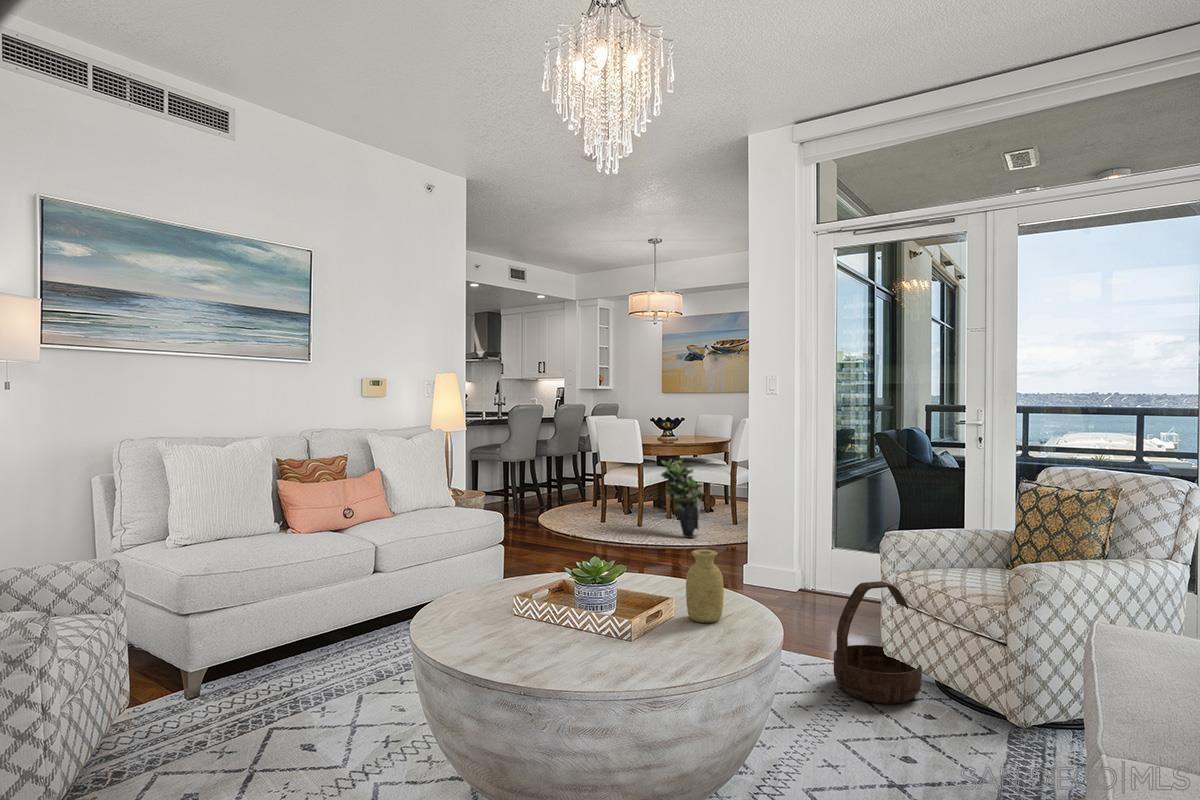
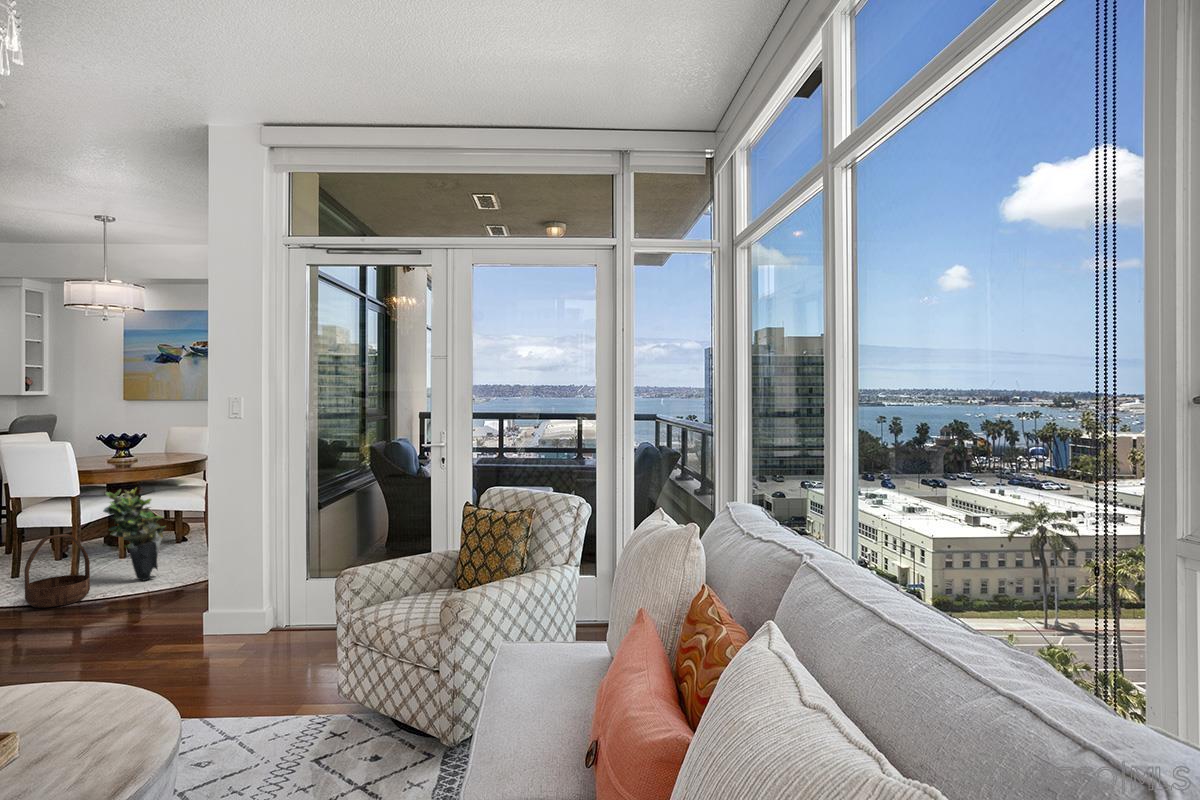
vase: present [686,549,724,623] -> none [50,658,108,756]
basket: present [834,581,922,704] -> present [24,534,90,608]

